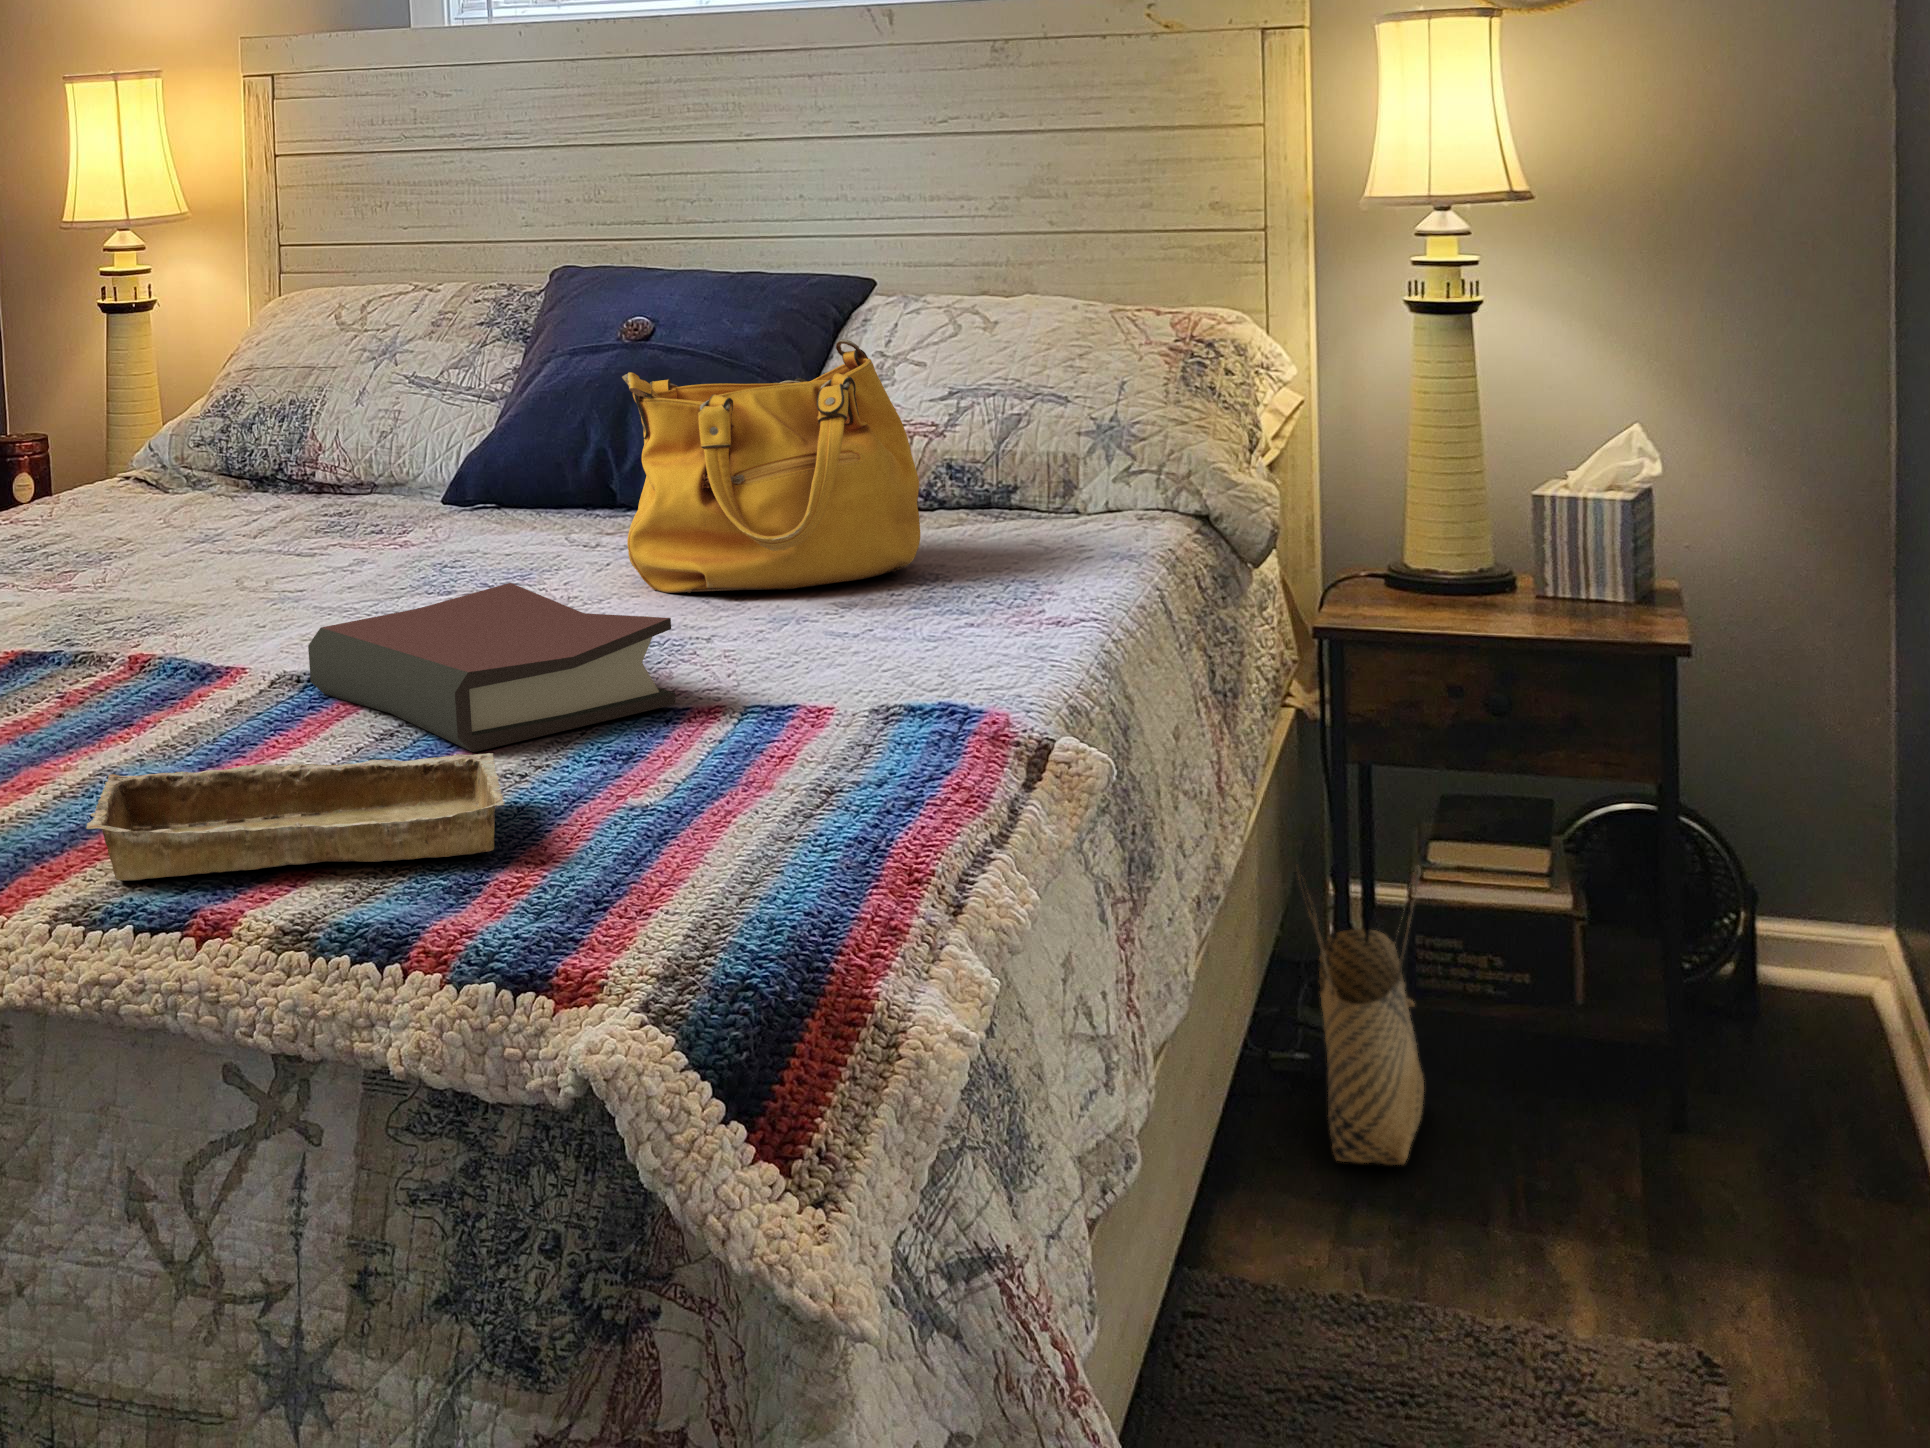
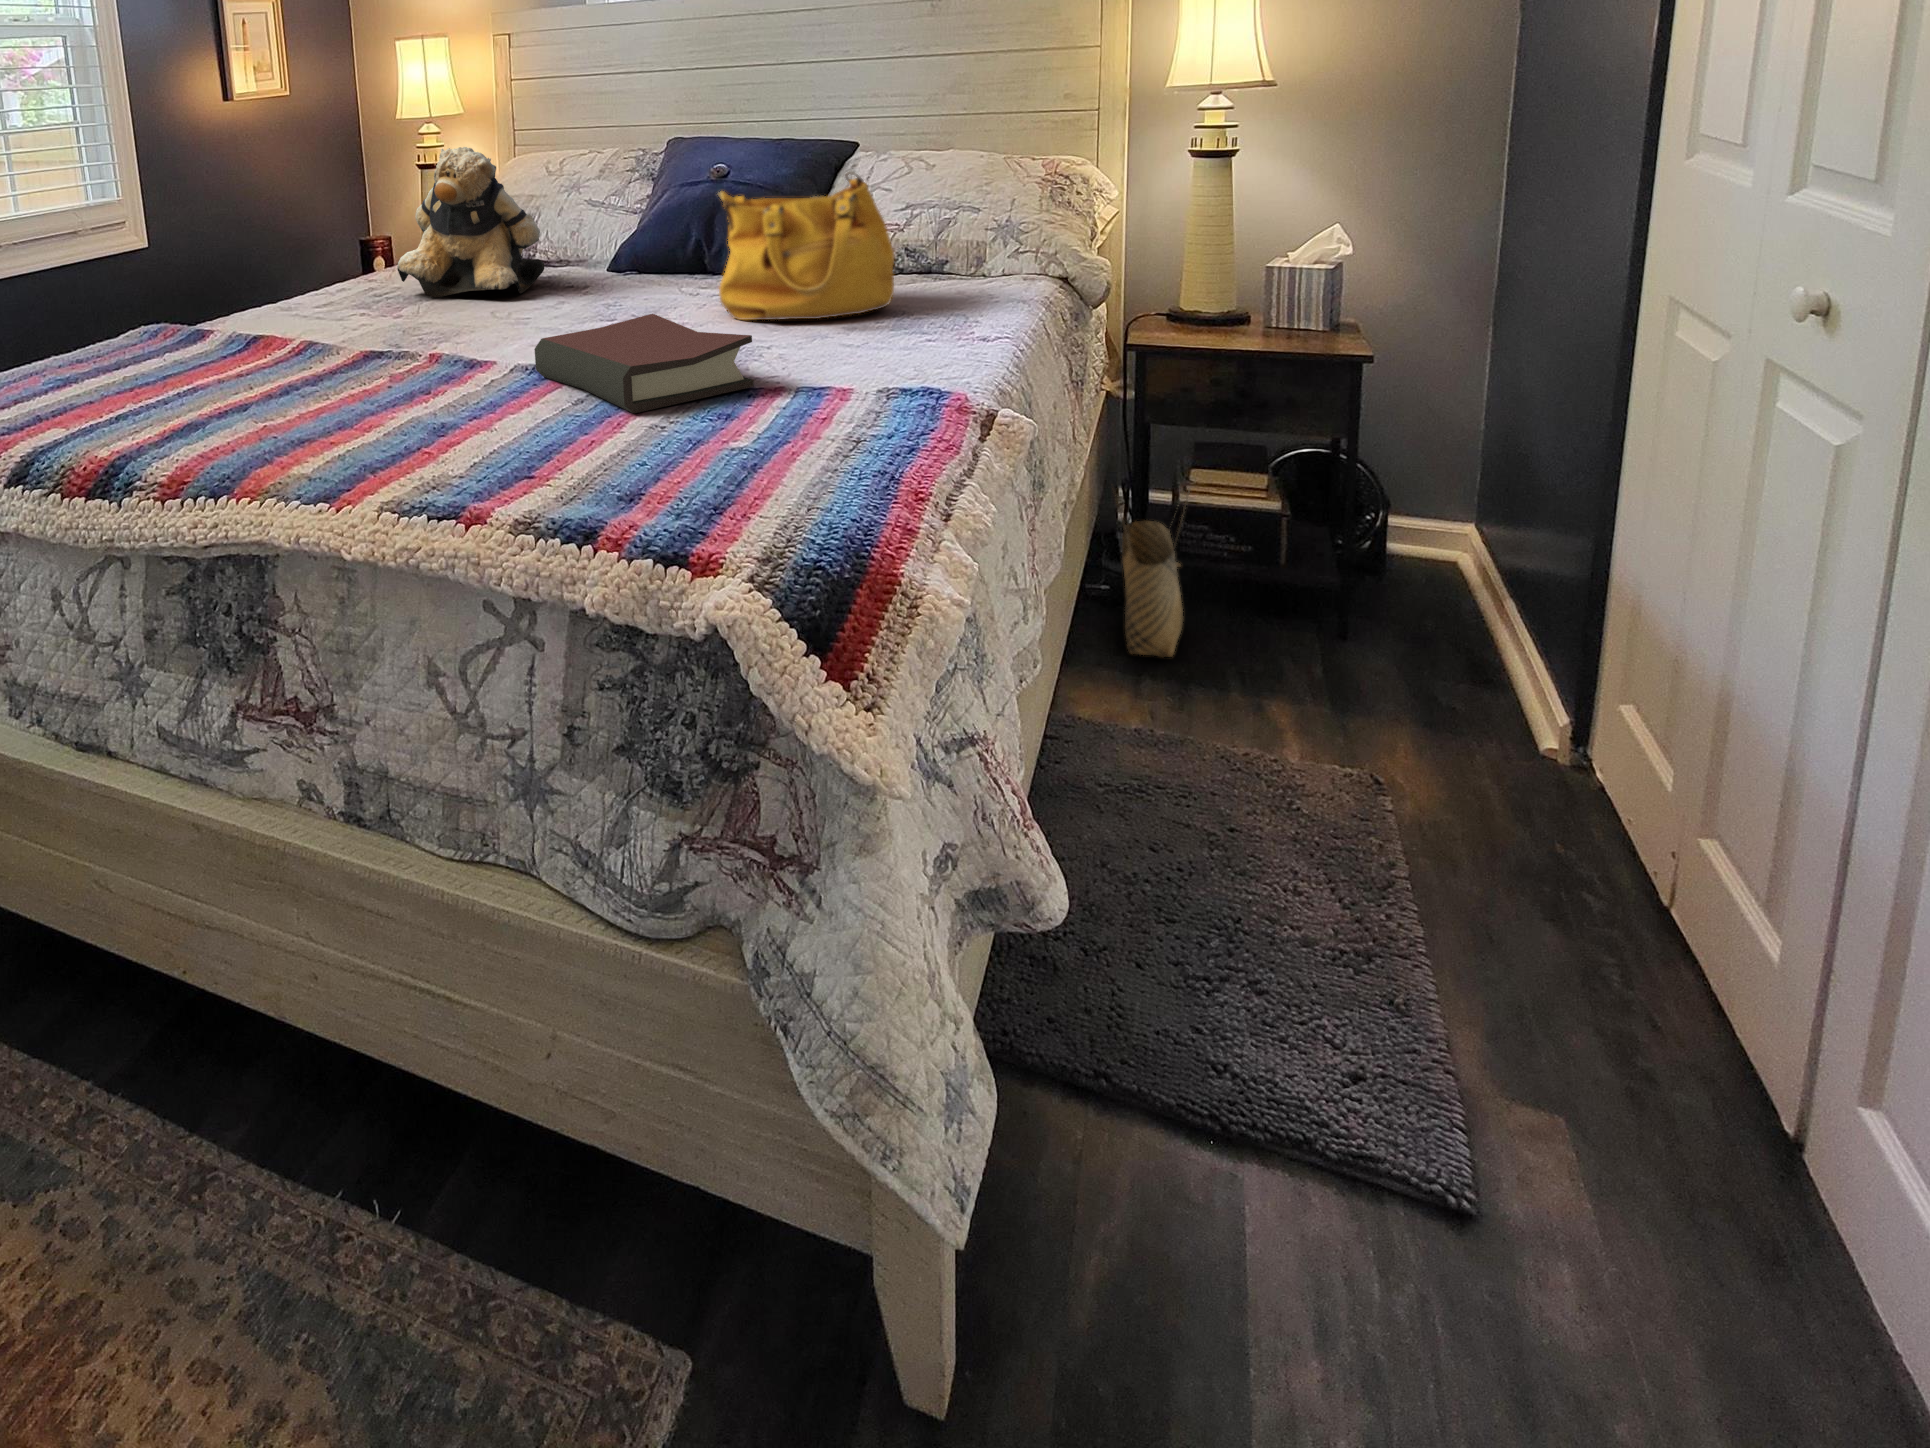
teddy bear: none [69,294,330,558] -> present [397,147,545,298]
tray: present [86,753,505,880] -> none [405,415,657,488]

